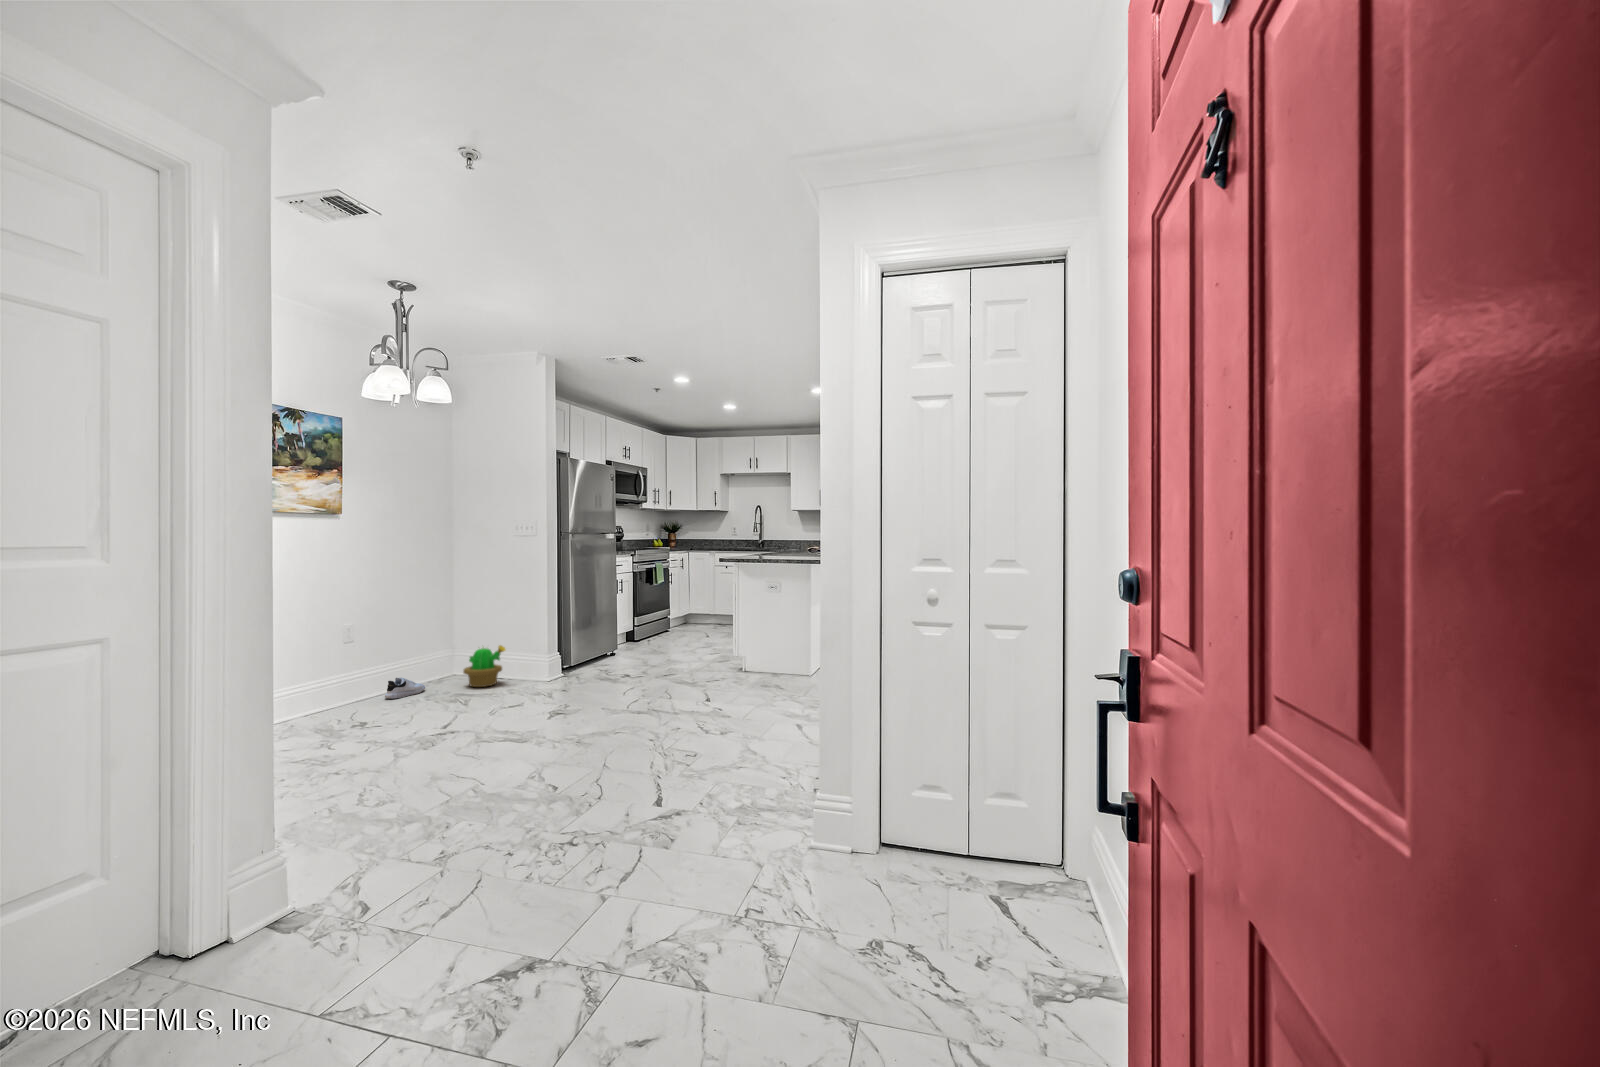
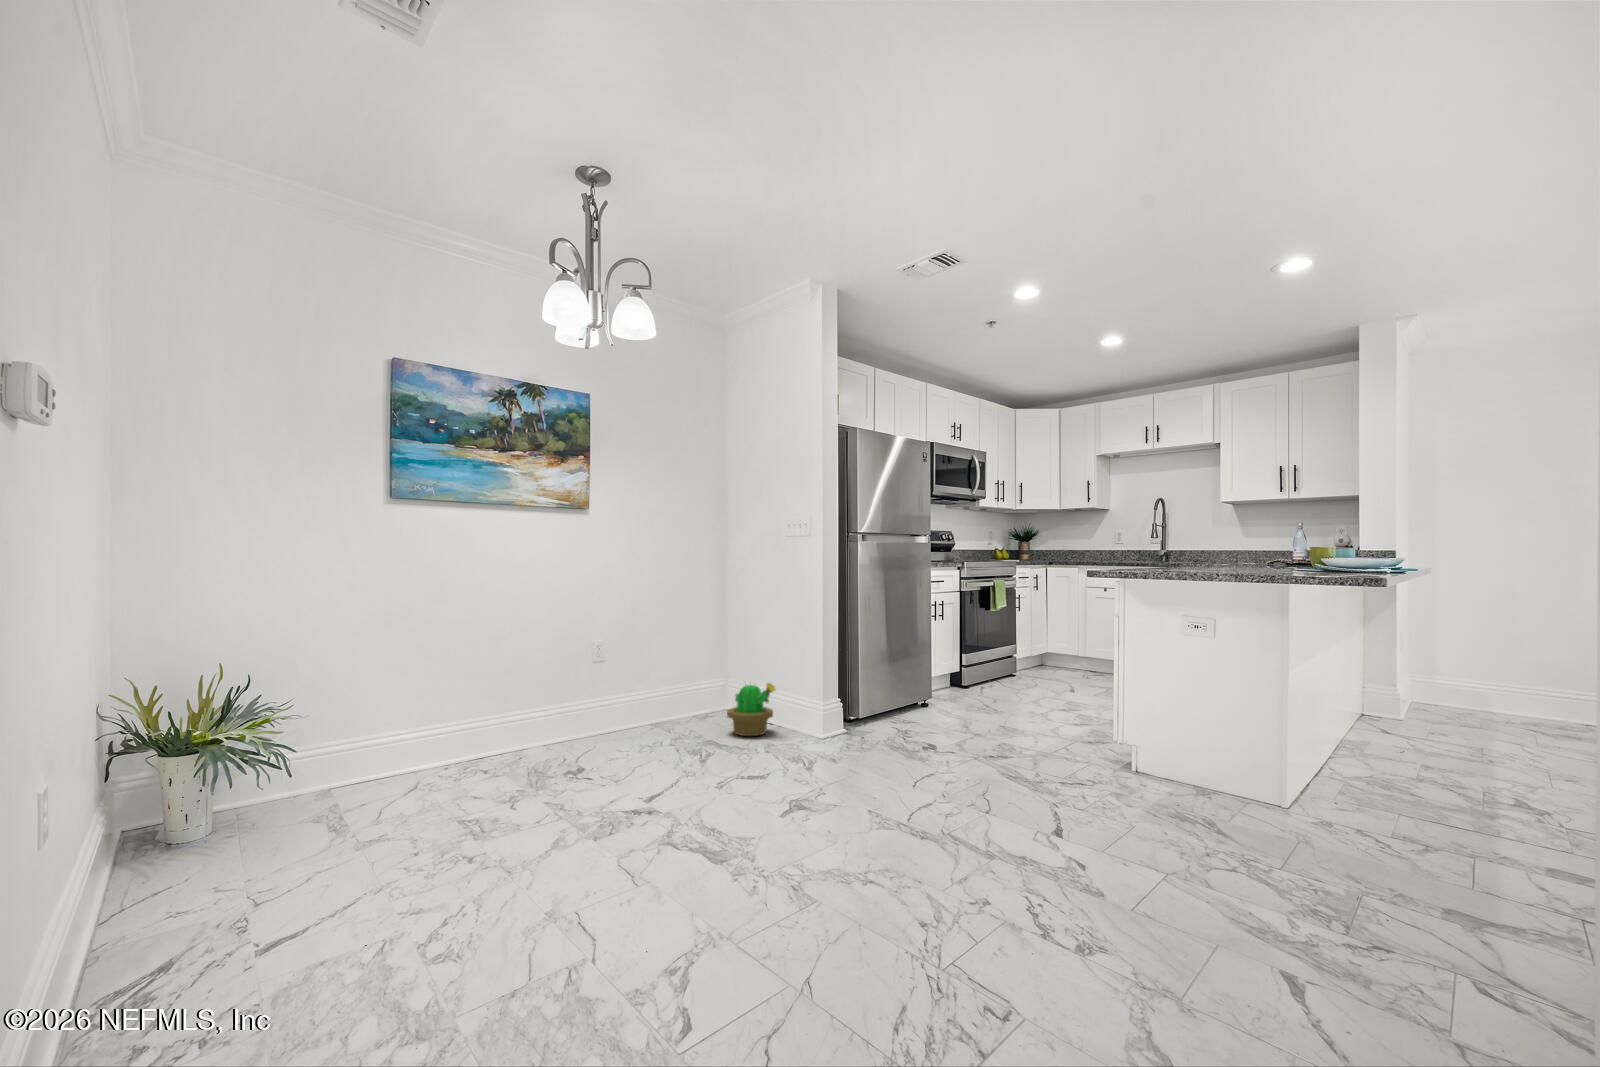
shoe: present [385,678,425,699] -> none [636,714,684,740]

